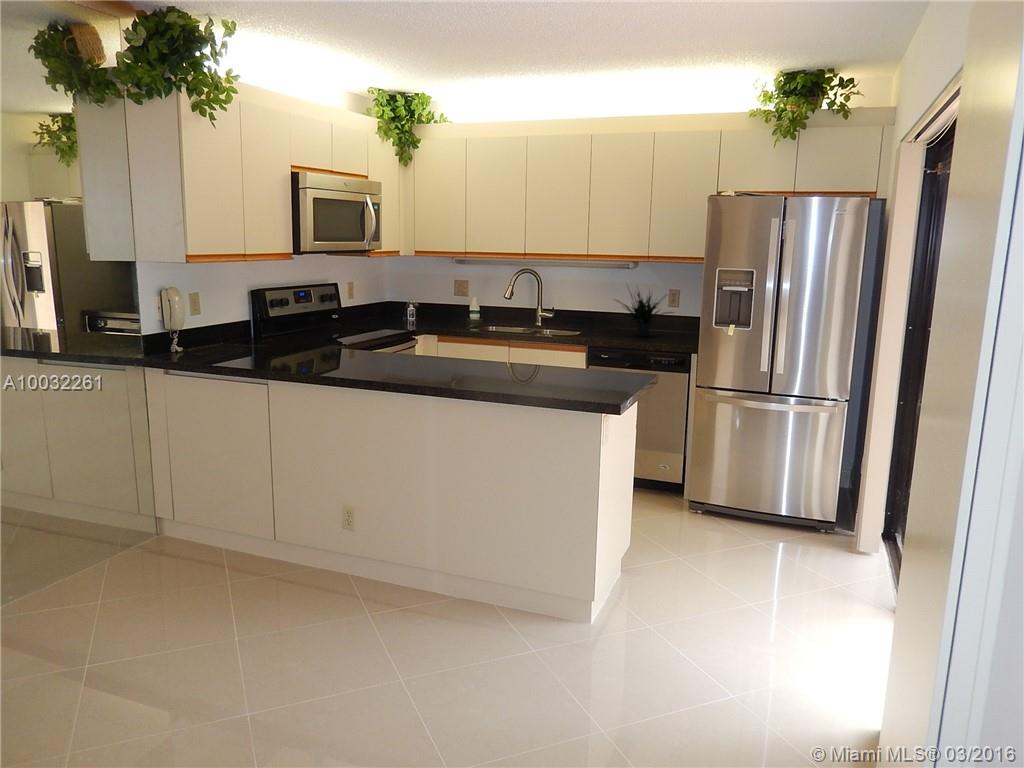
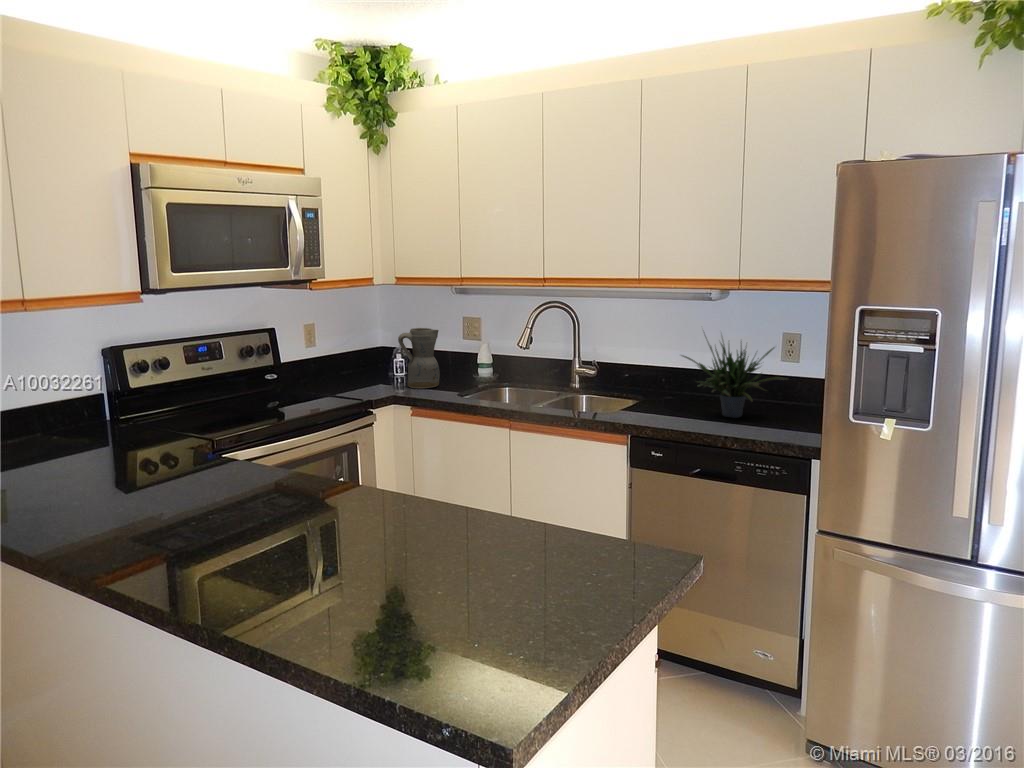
ceramic pitcher: none [421,285,448,325] -> present [398,328,440,389]

